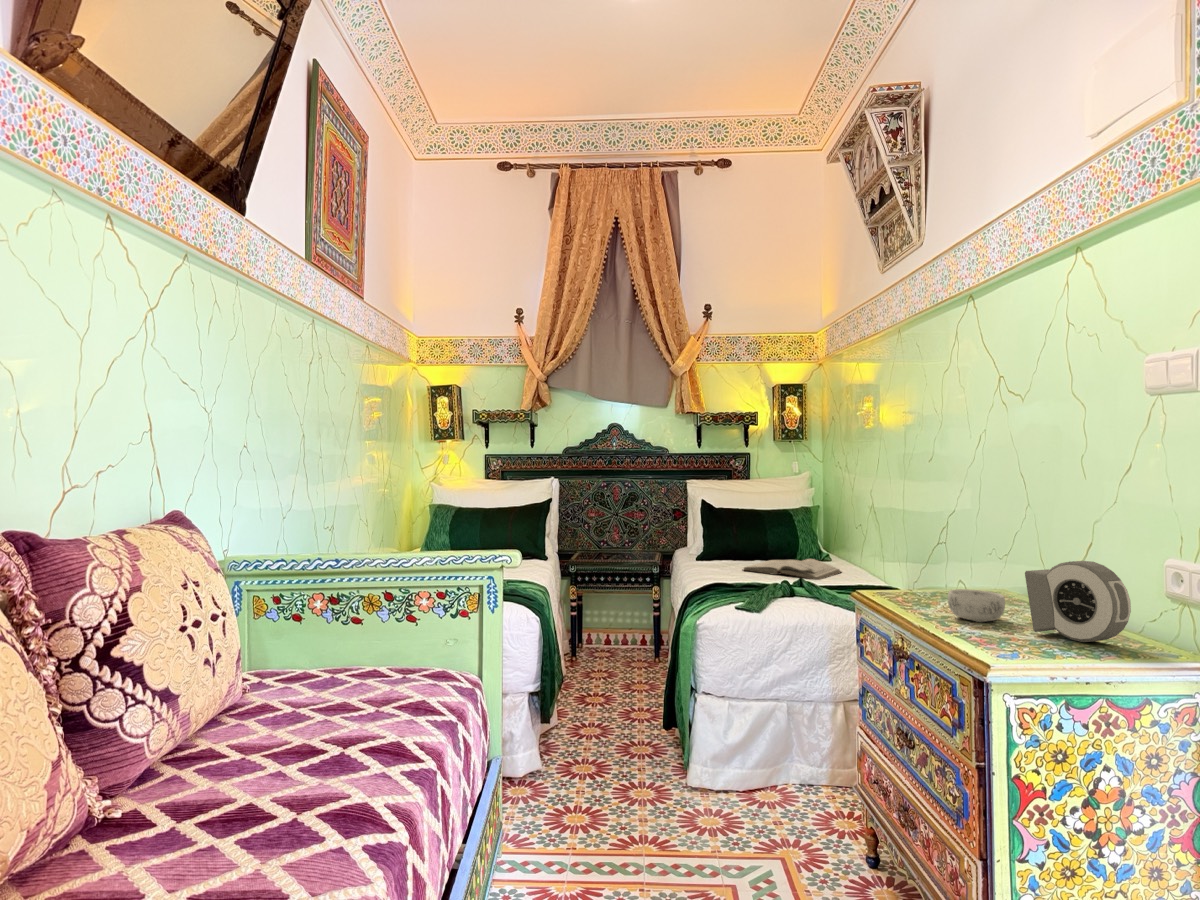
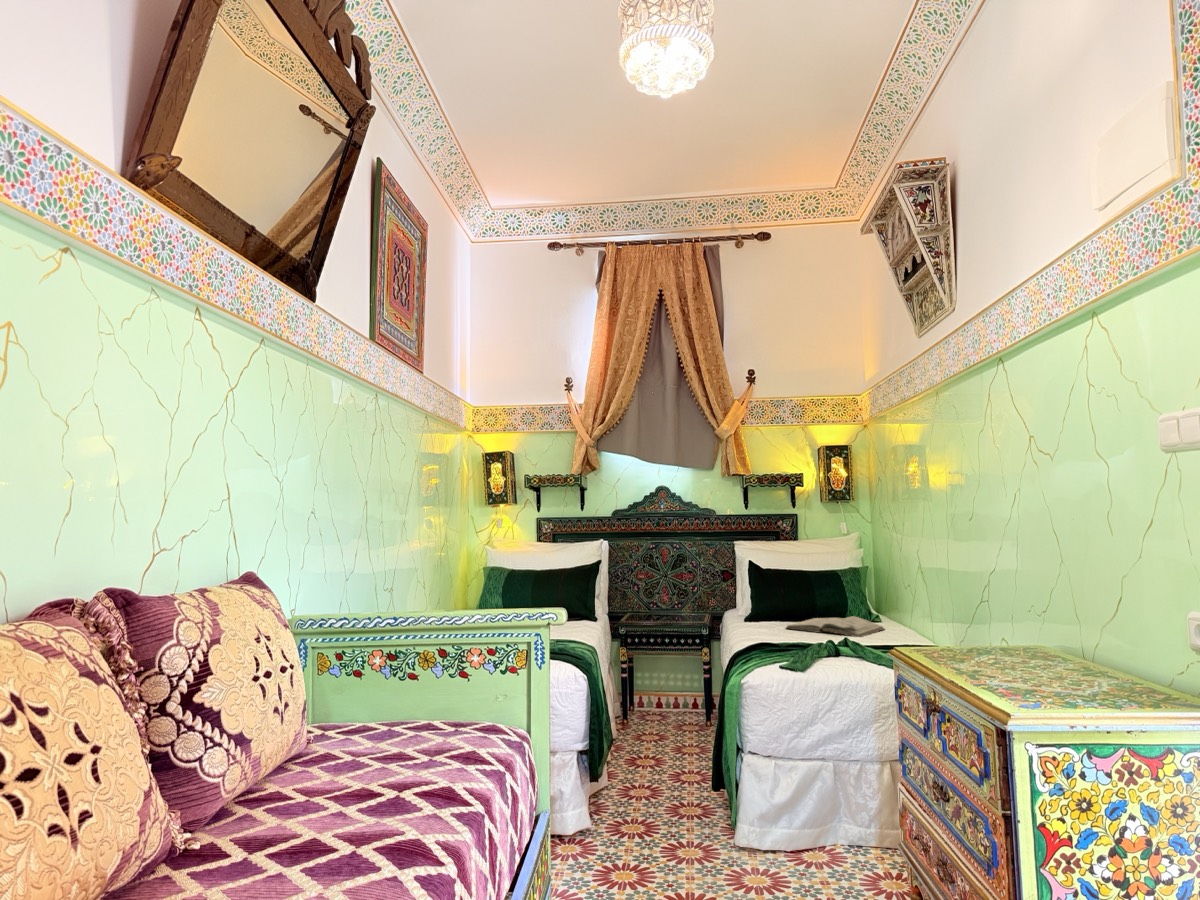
alarm clock: present [1025,561,1131,642] -> none [1044,610,1151,691]
decorative bowl: present [948,589,1005,622] -> none [973,641,1031,673]

